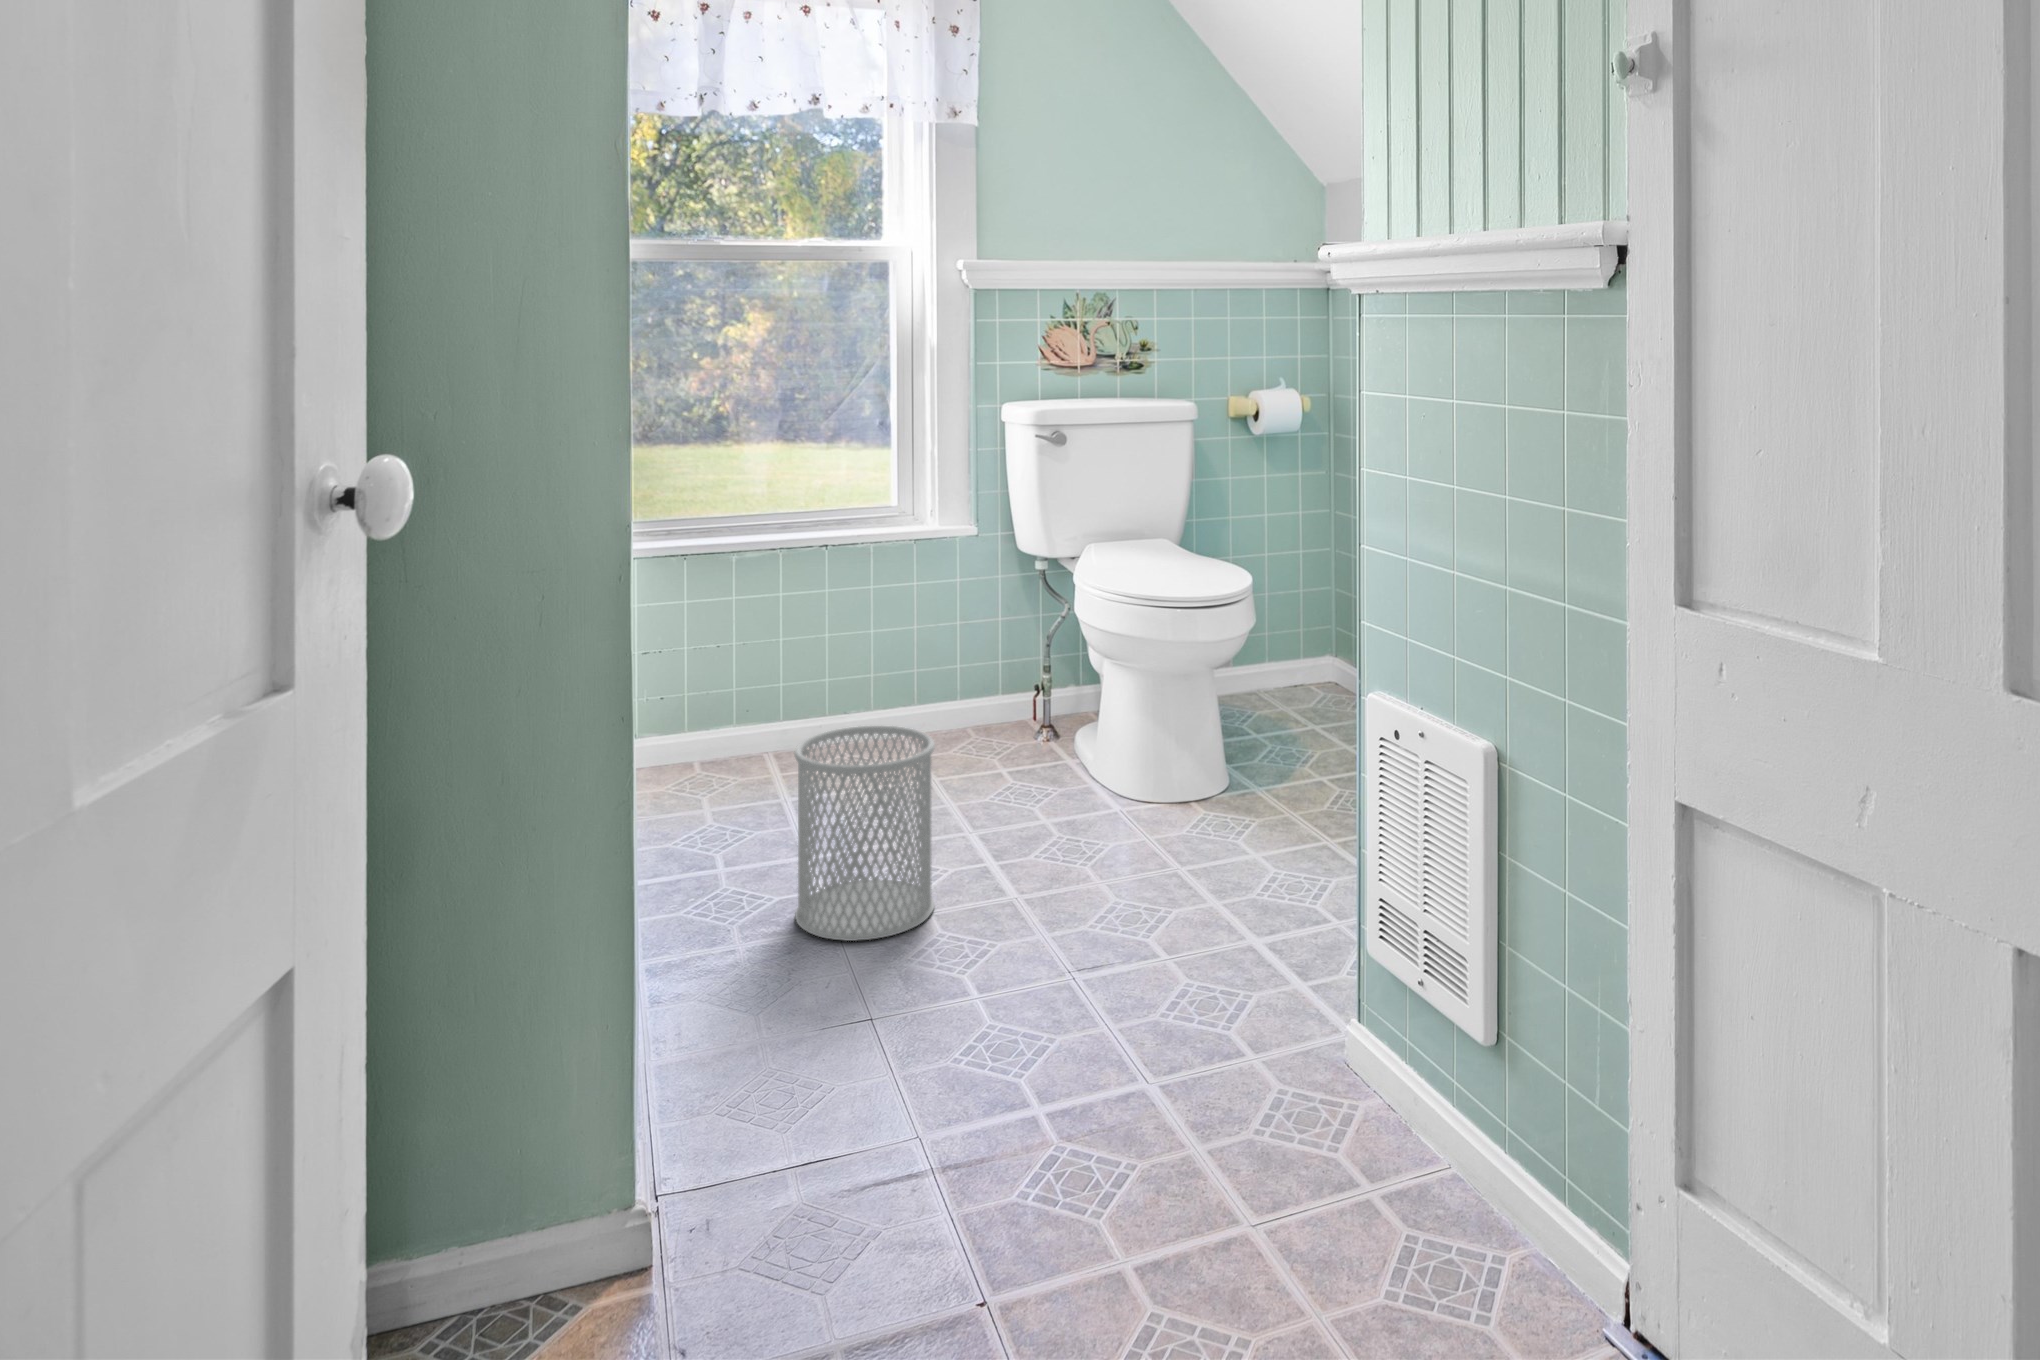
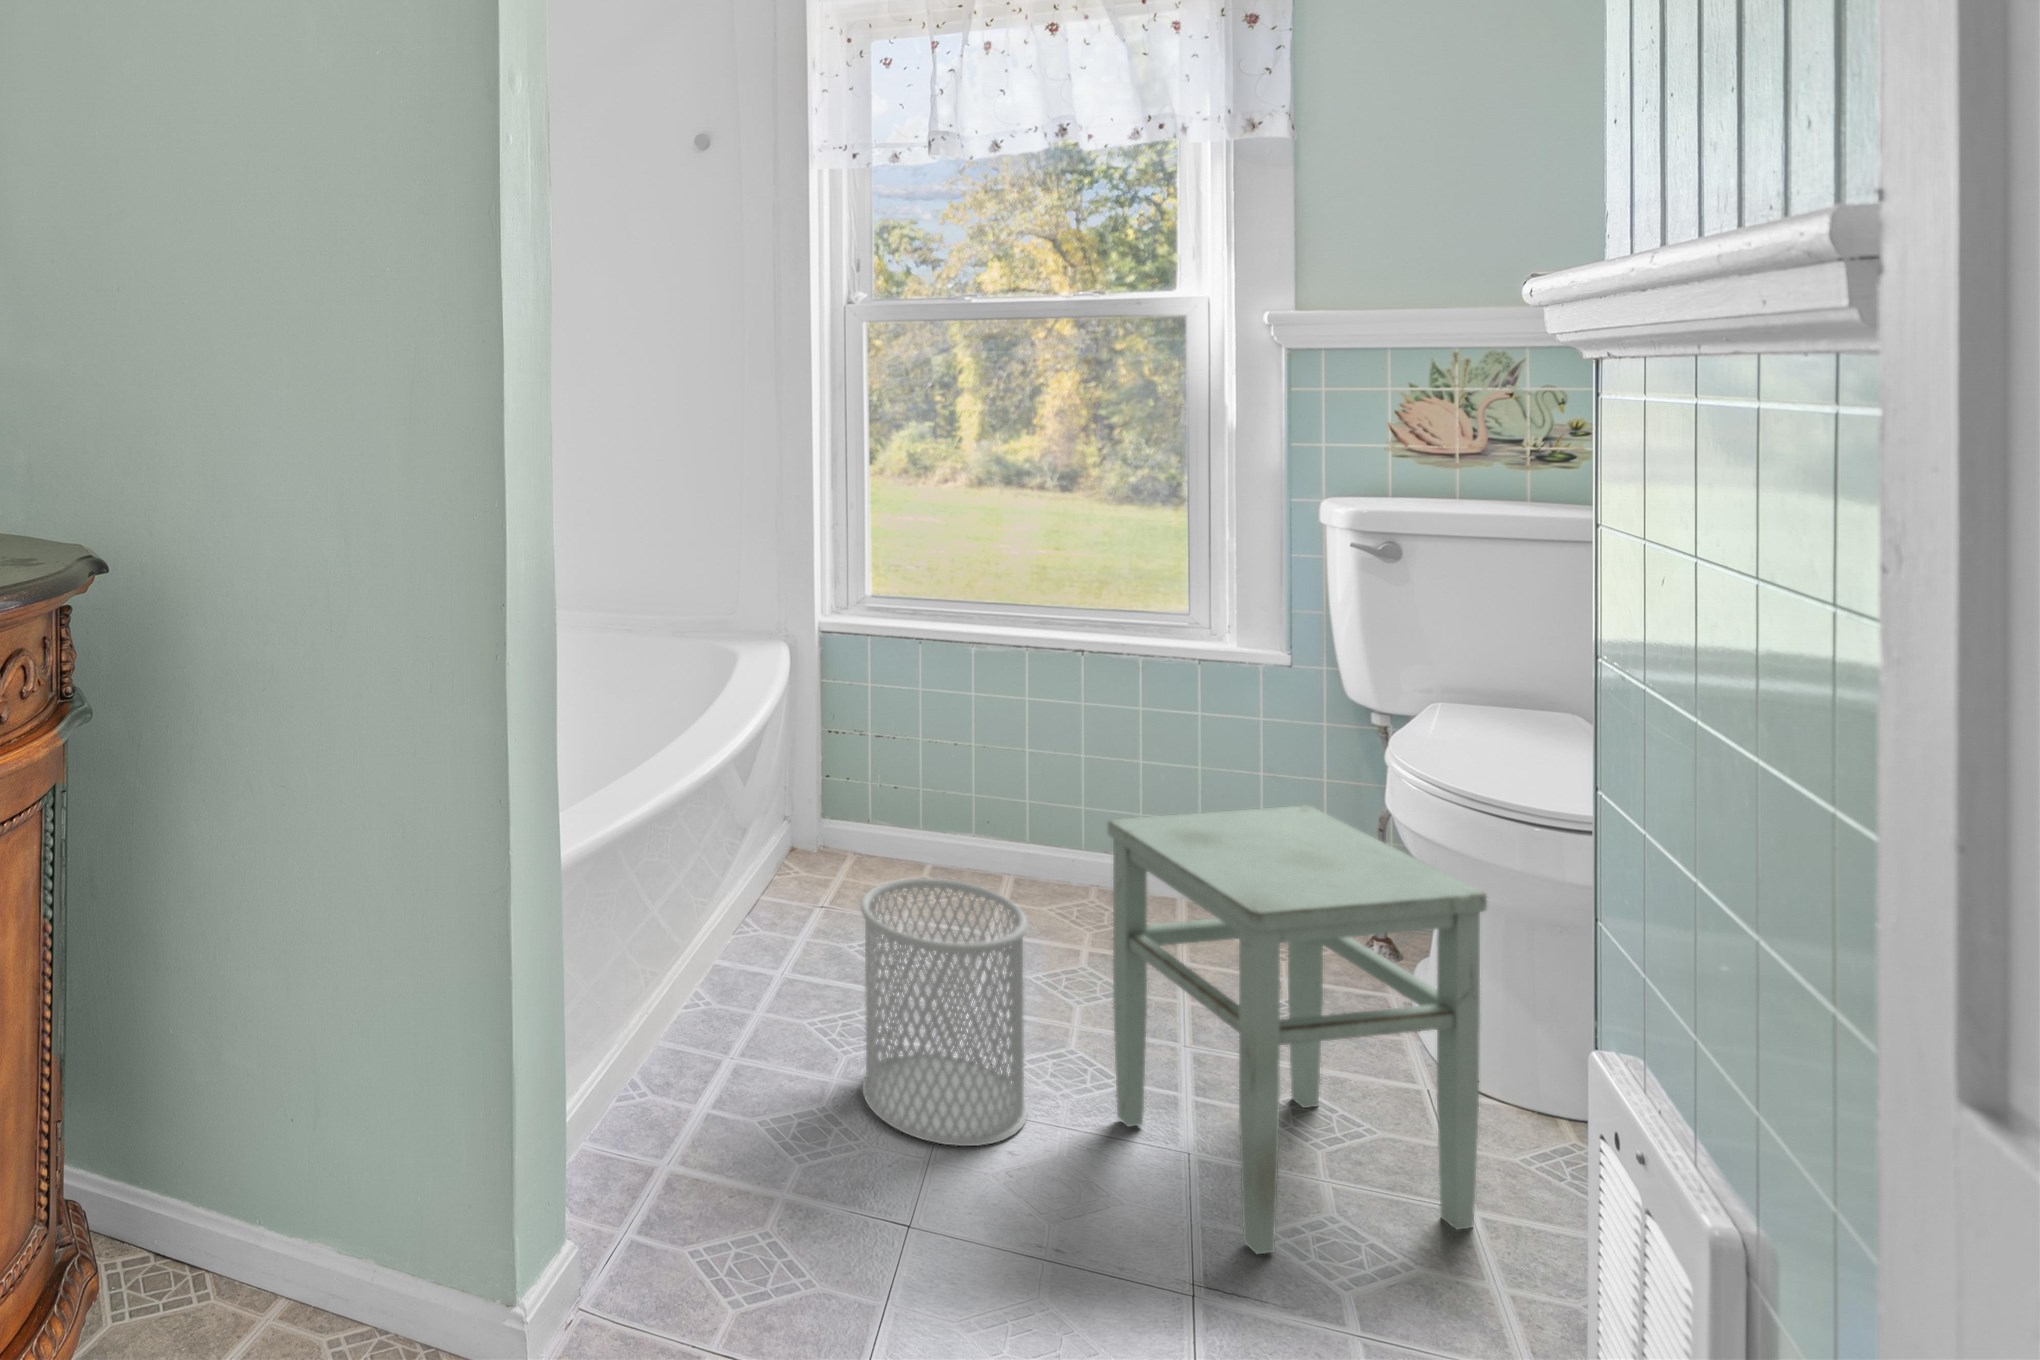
stool: none [981,608,1220,910] -> present [1108,805,1487,1254]

